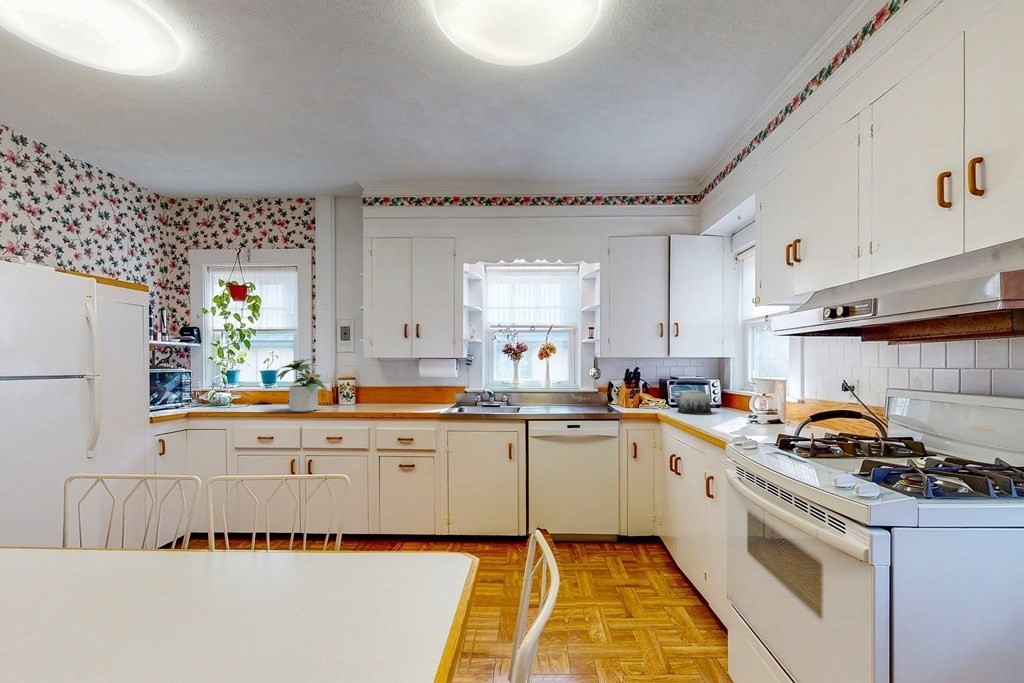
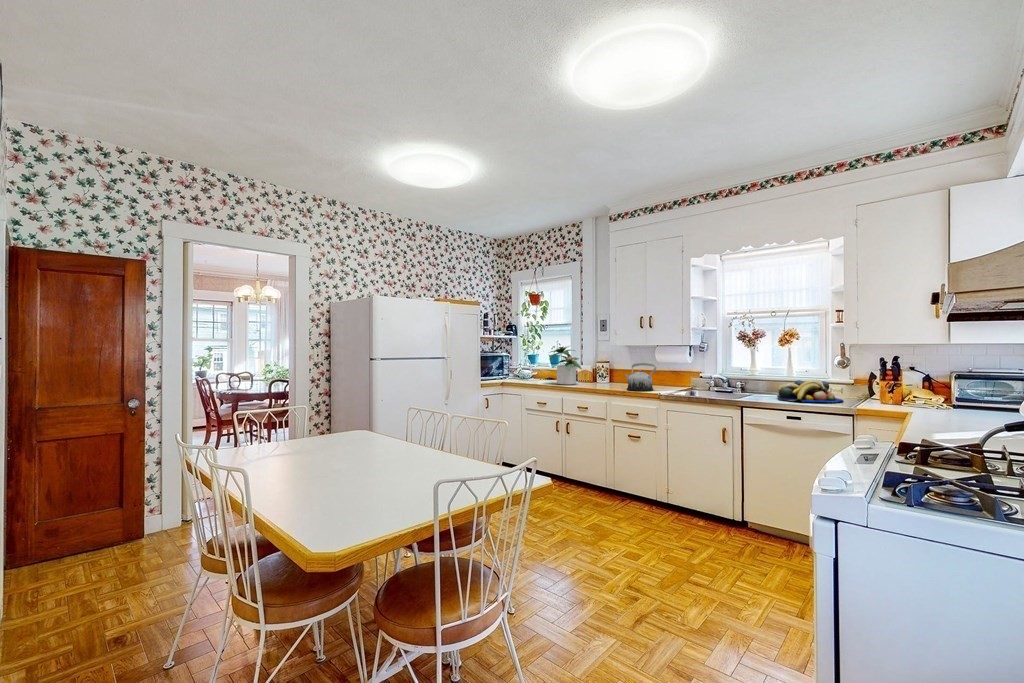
teapot: present [671,378,712,415] -> present [625,363,656,391]
fruit bowl: none [553,390,606,412] -> present [777,380,843,402]

